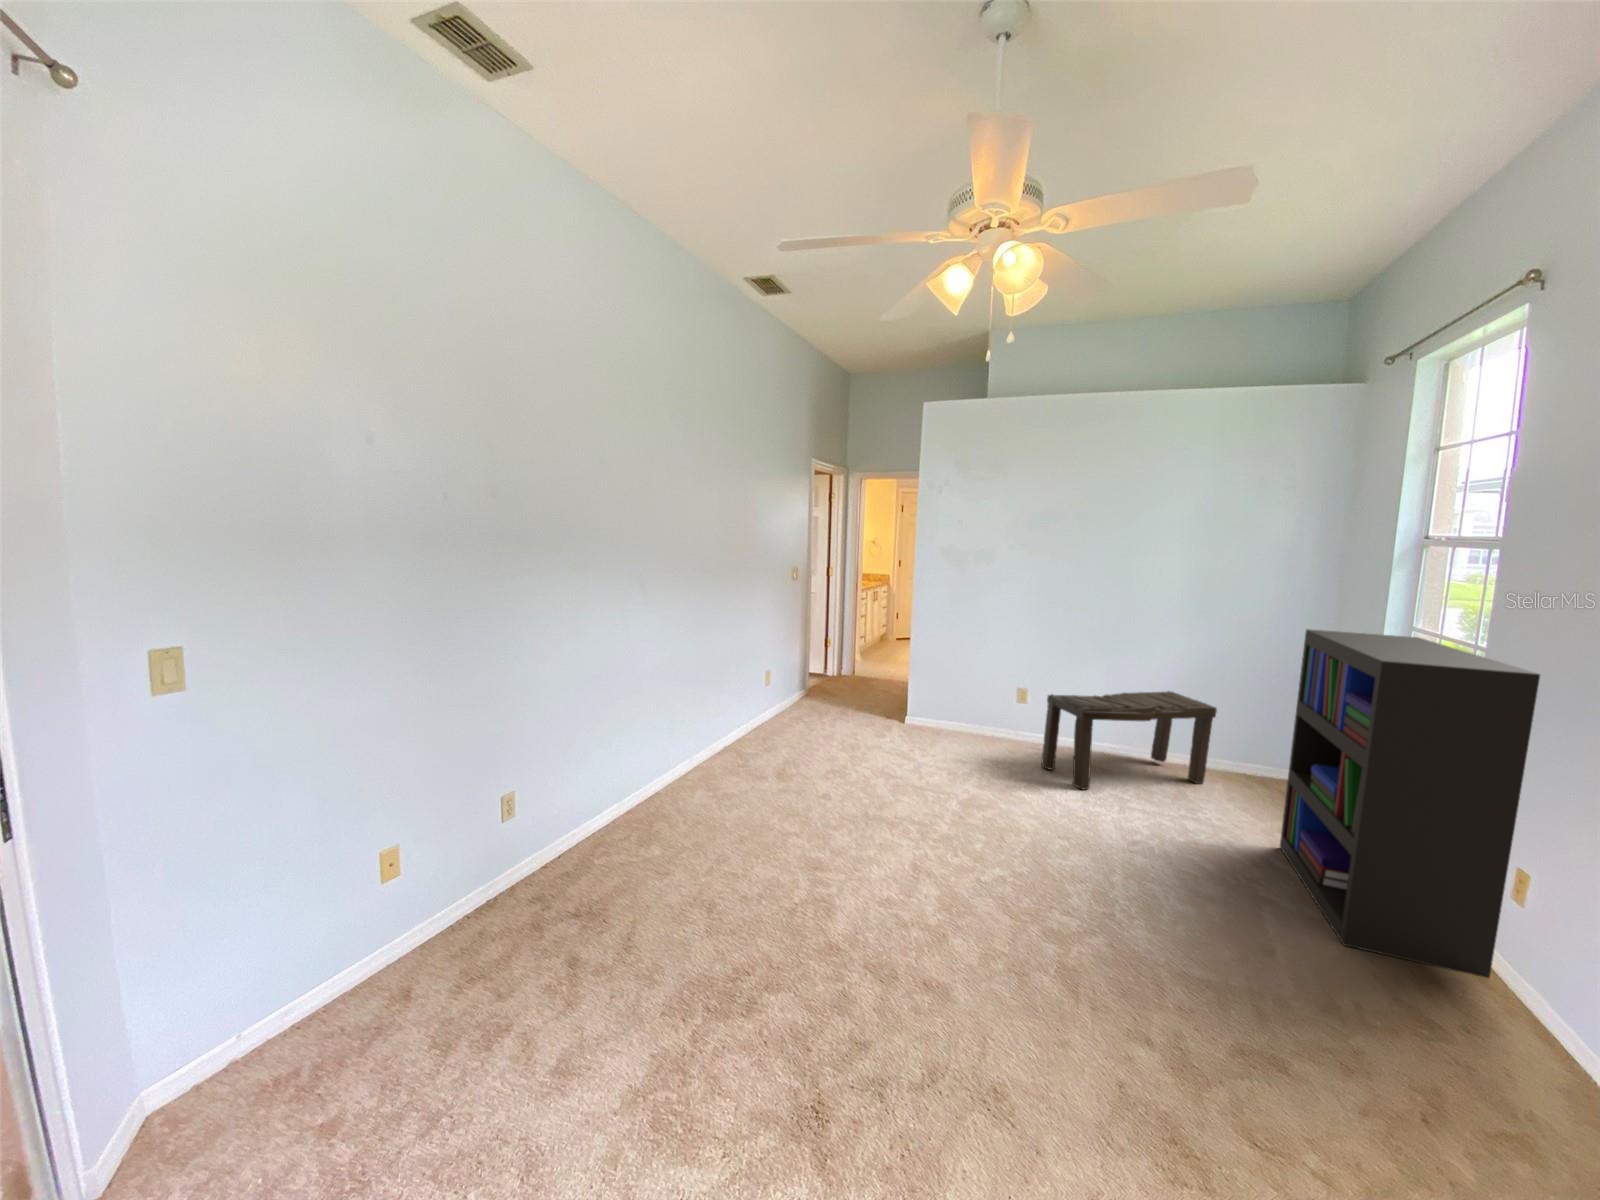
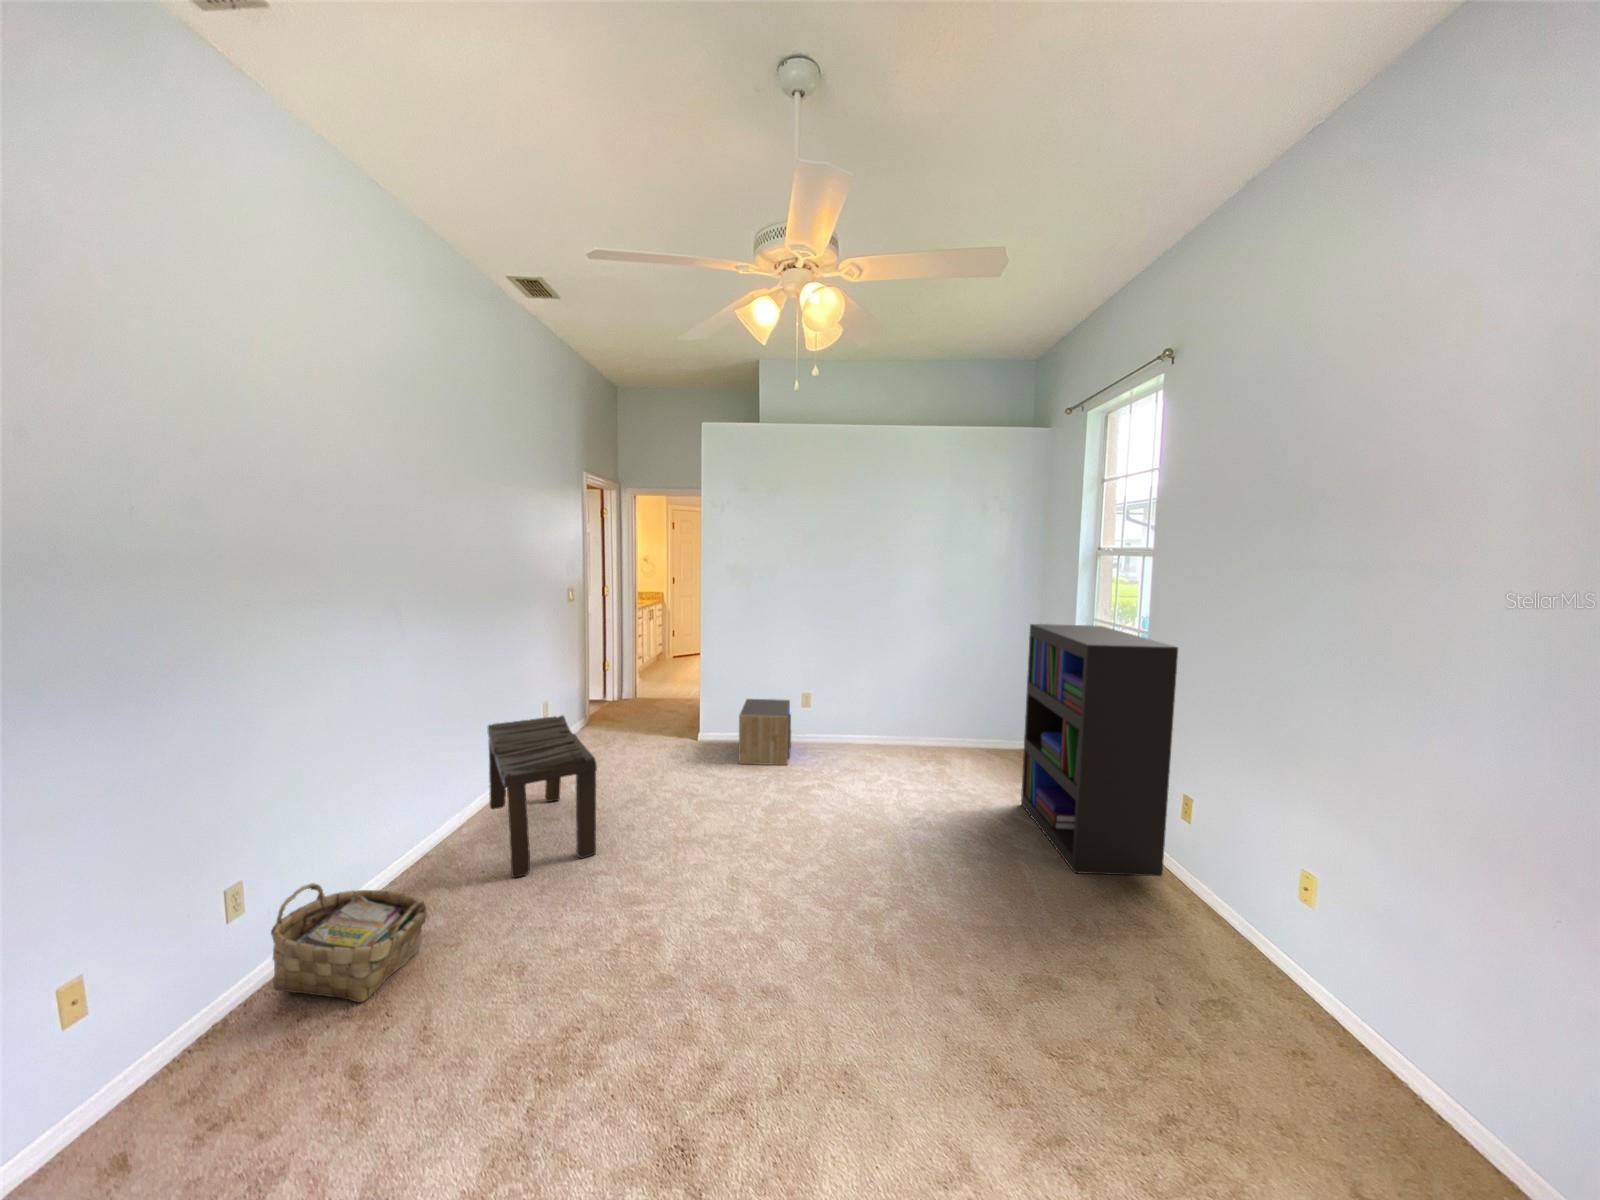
nightstand: none [940,687,1001,760] -> present [738,699,791,765]
bench: present [1041,691,1217,790] -> present [488,716,597,878]
woven basket: none [534,801,642,904] -> present [271,883,427,1002]

